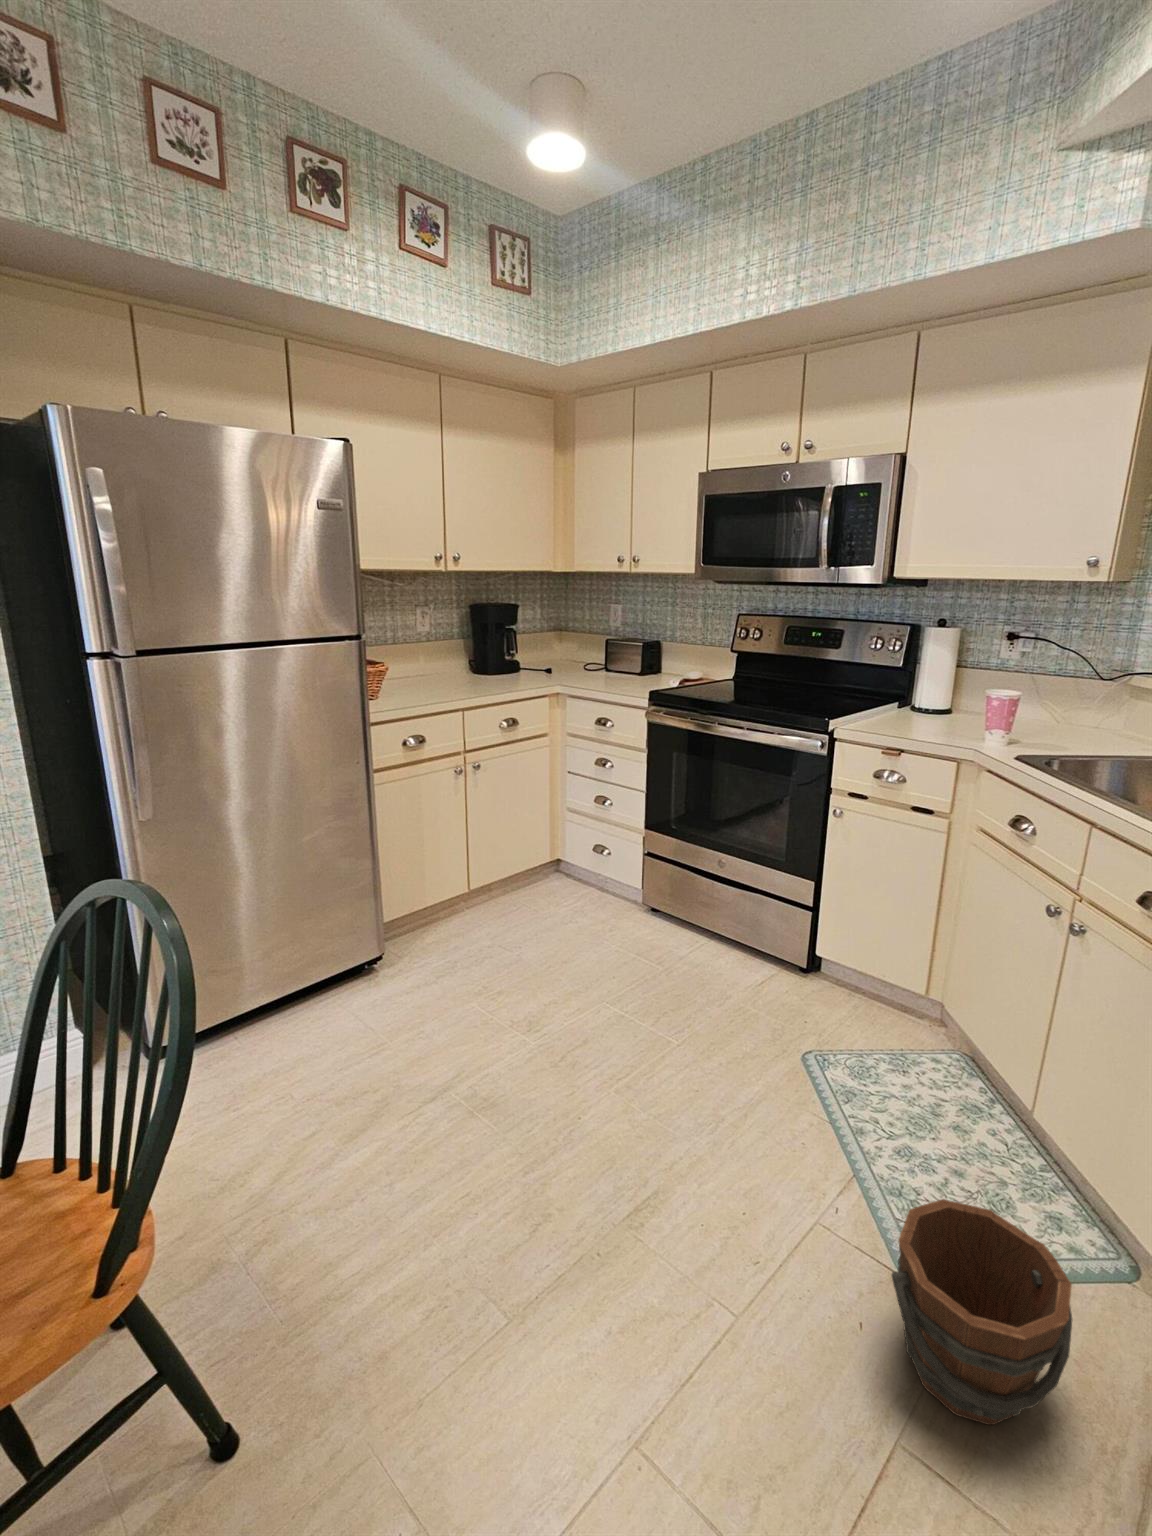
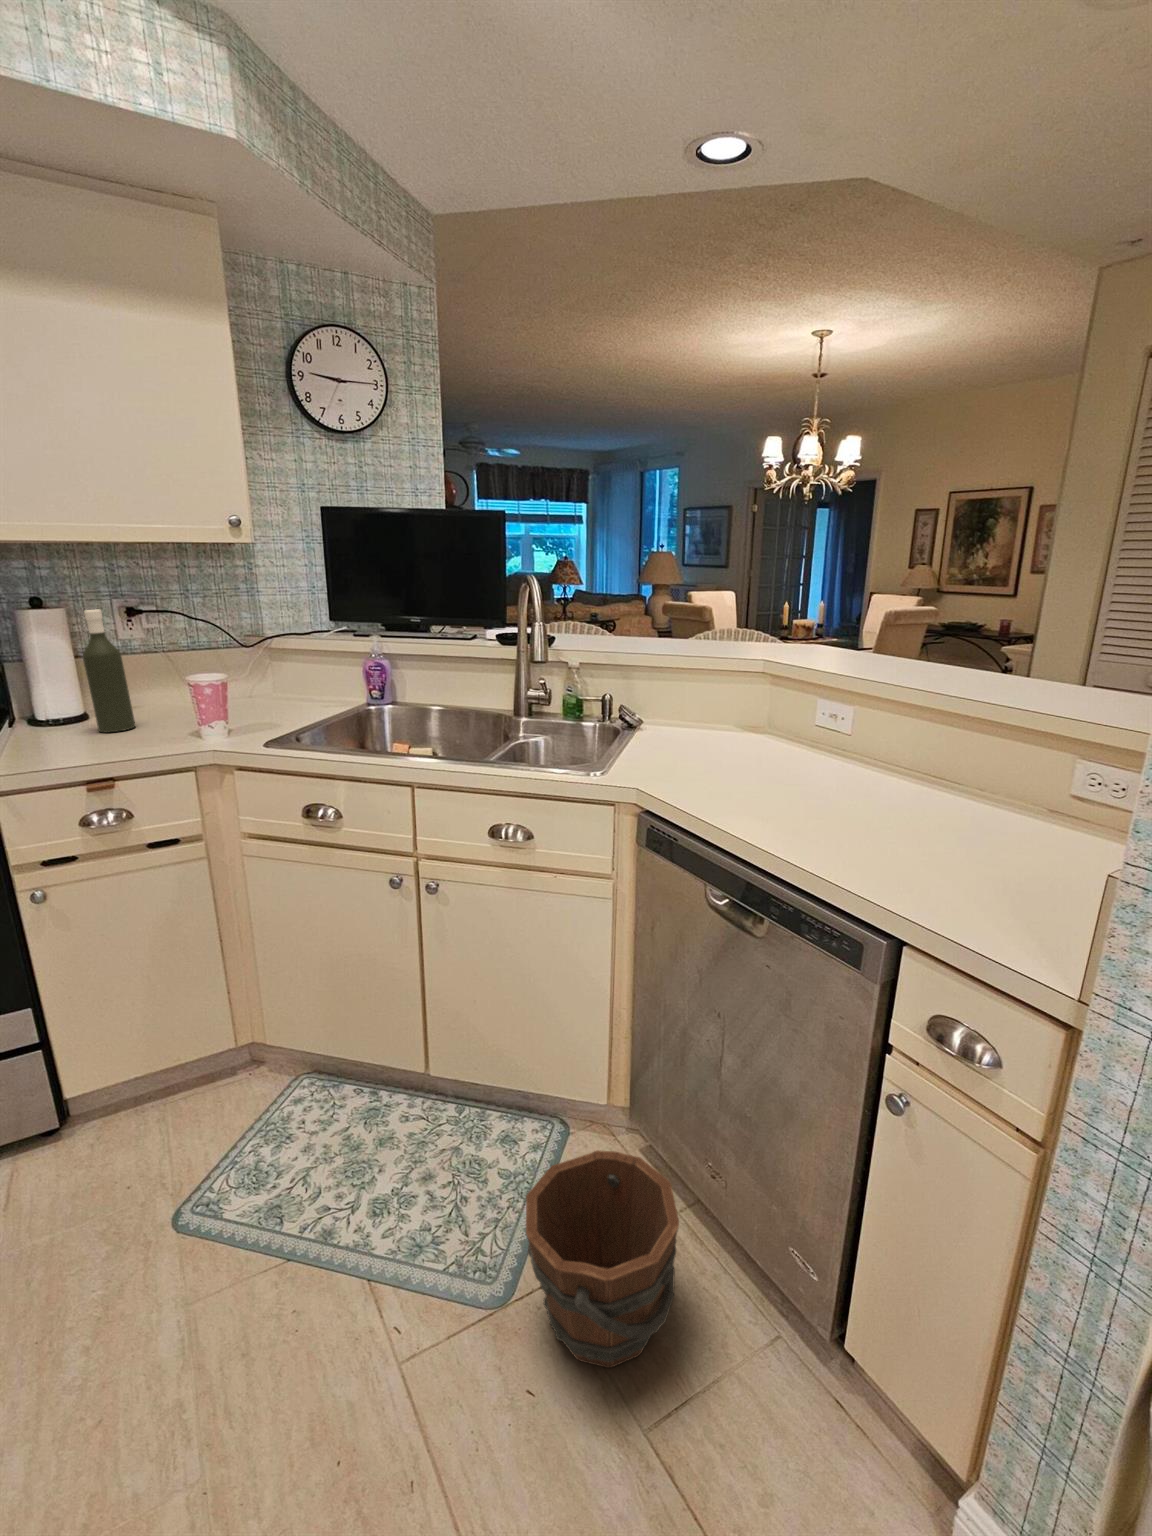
bottle: none [928,632,963,725] -> present [83,610,135,732]

